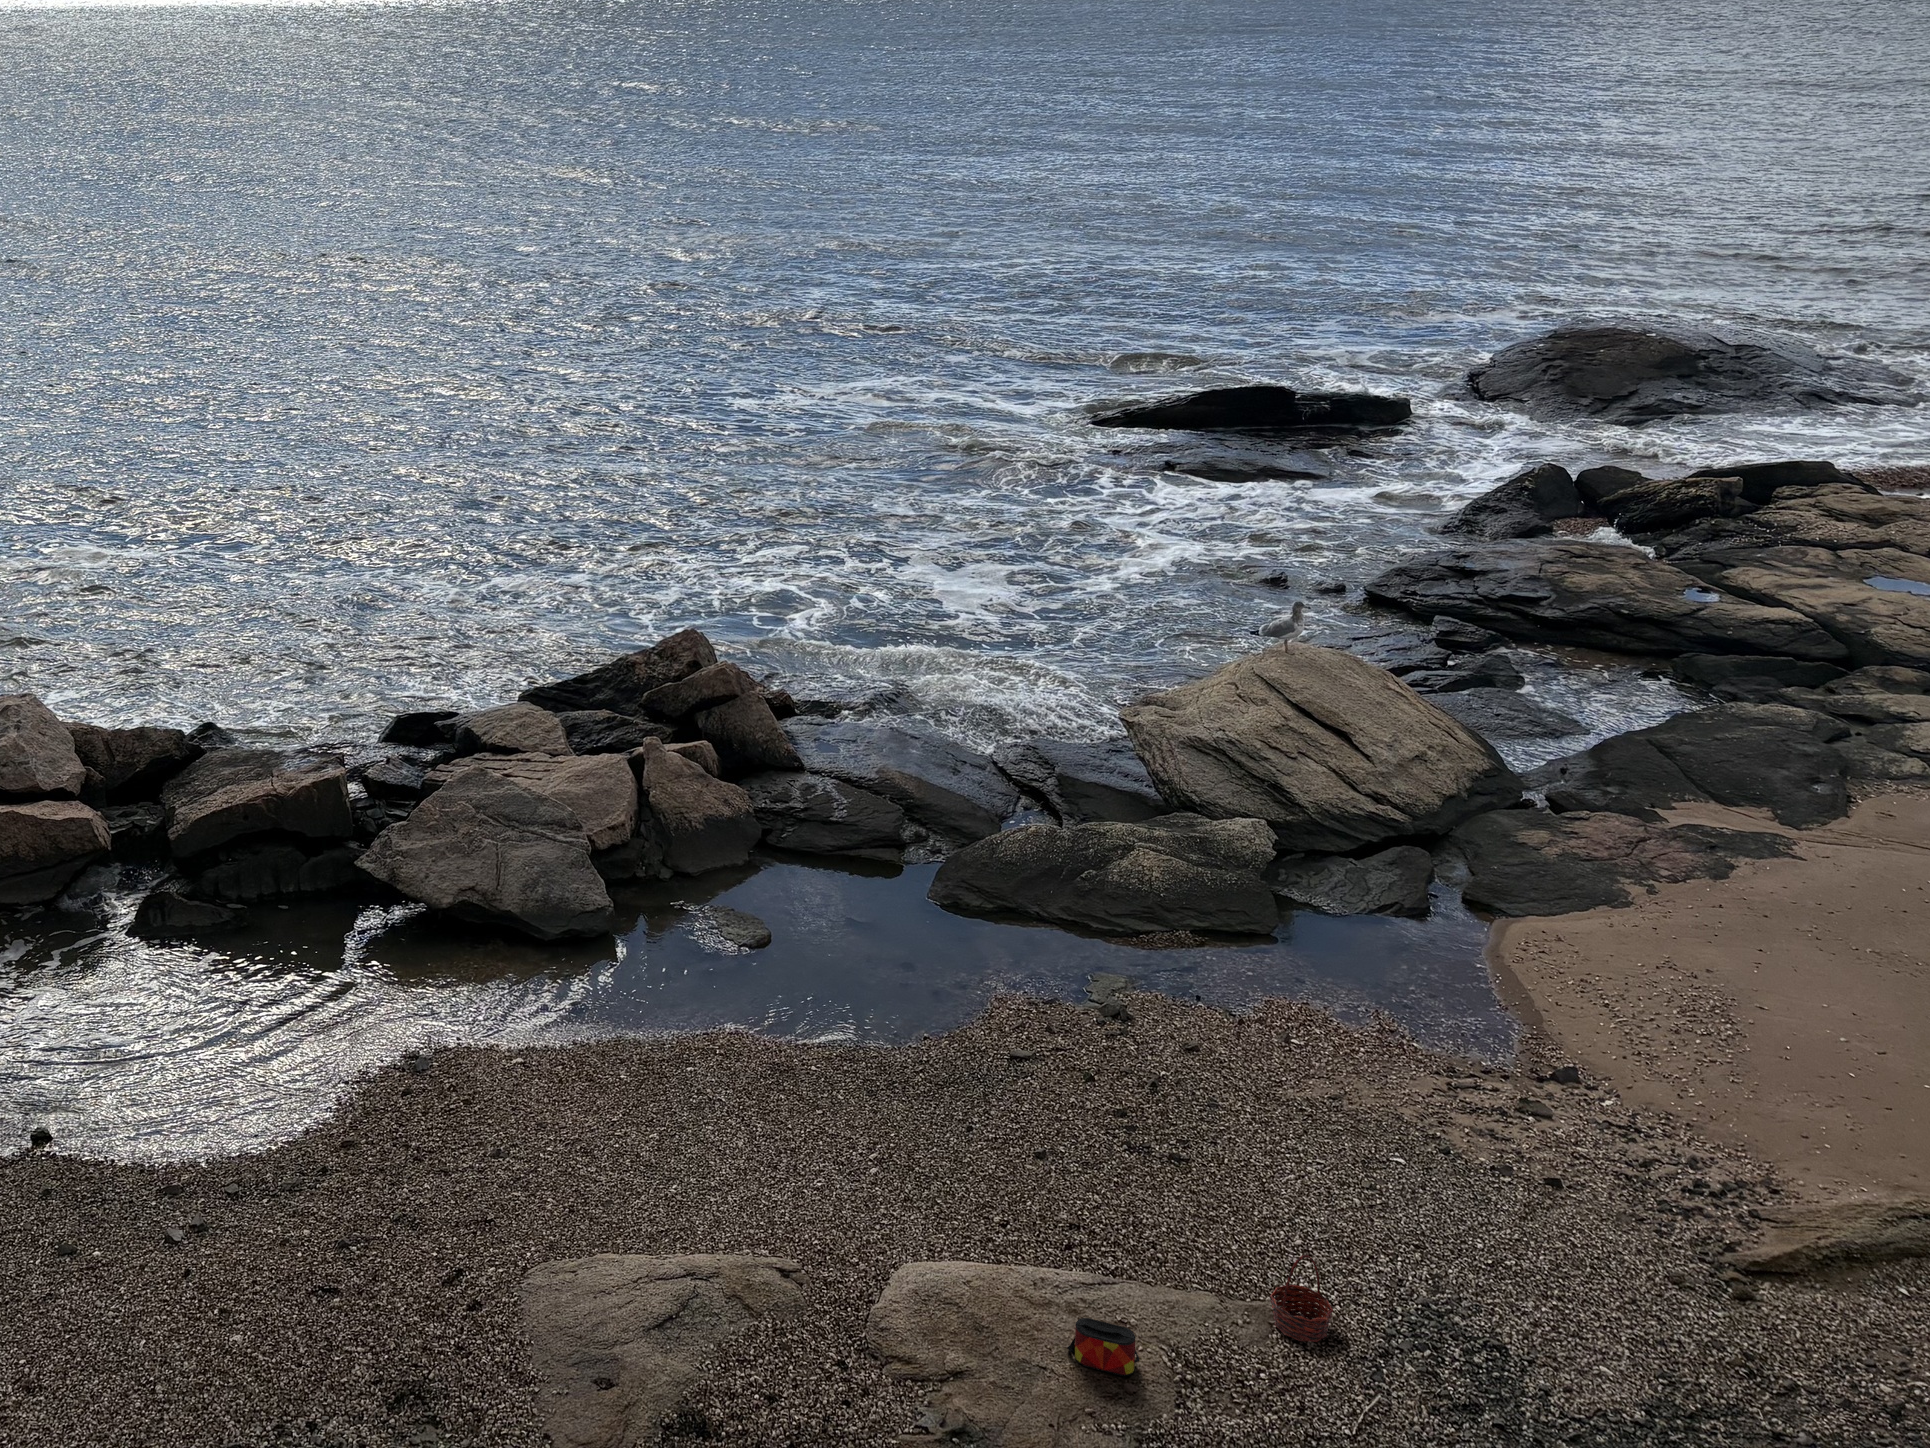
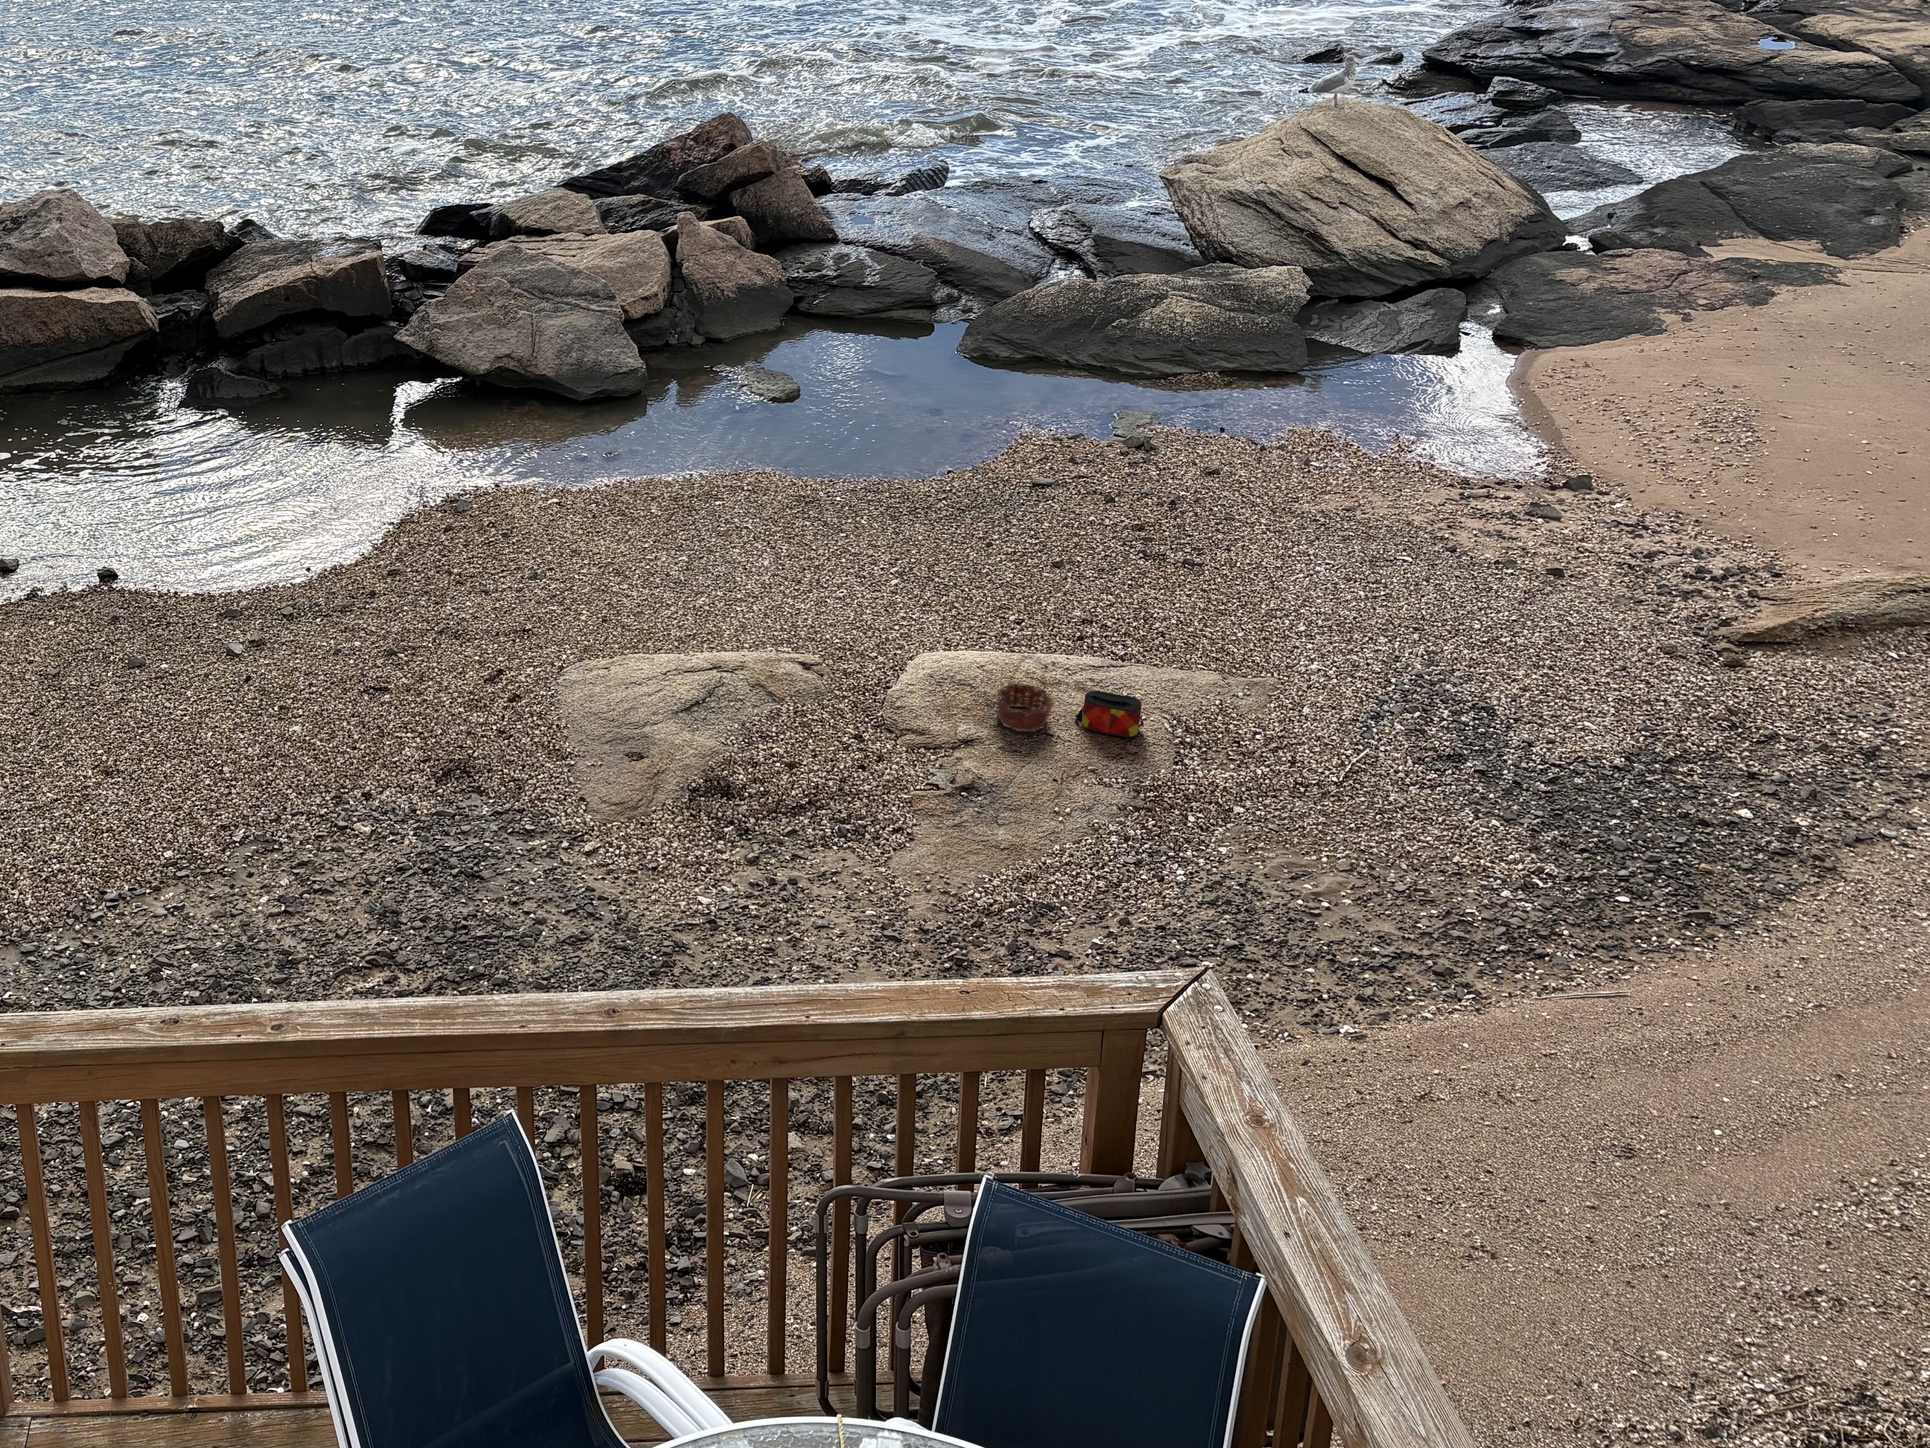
basket: present [1270,1255,1333,1342] -> present [996,656,1053,732]

